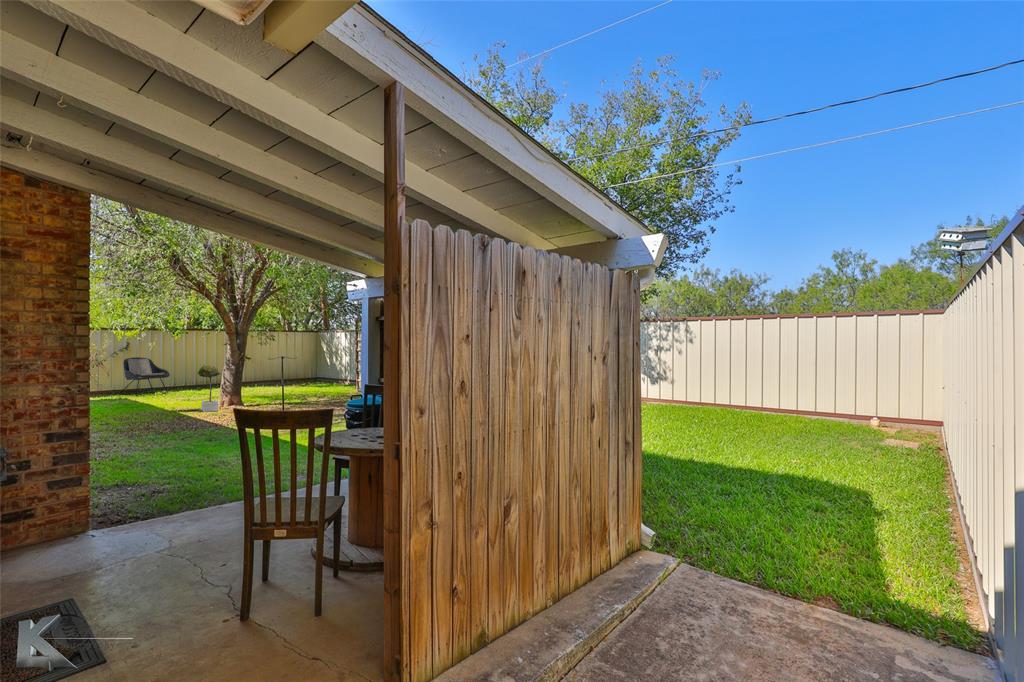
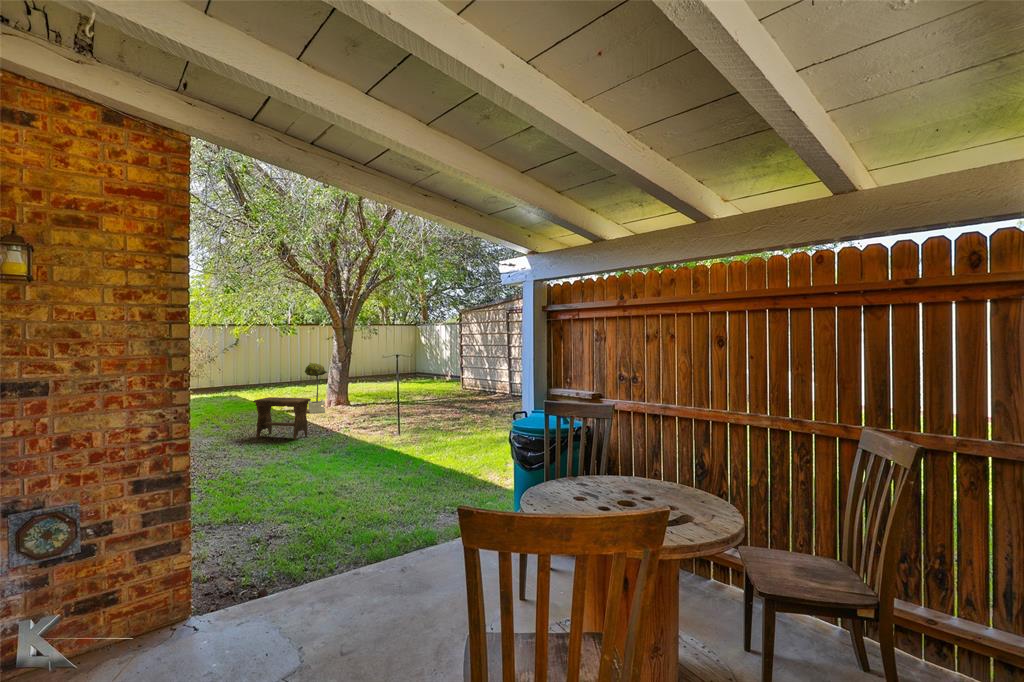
lounge chair: present [121,357,170,396] -> none [230,352,276,392]
footstool: none [143,395,201,432] -> present [253,397,311,440]

